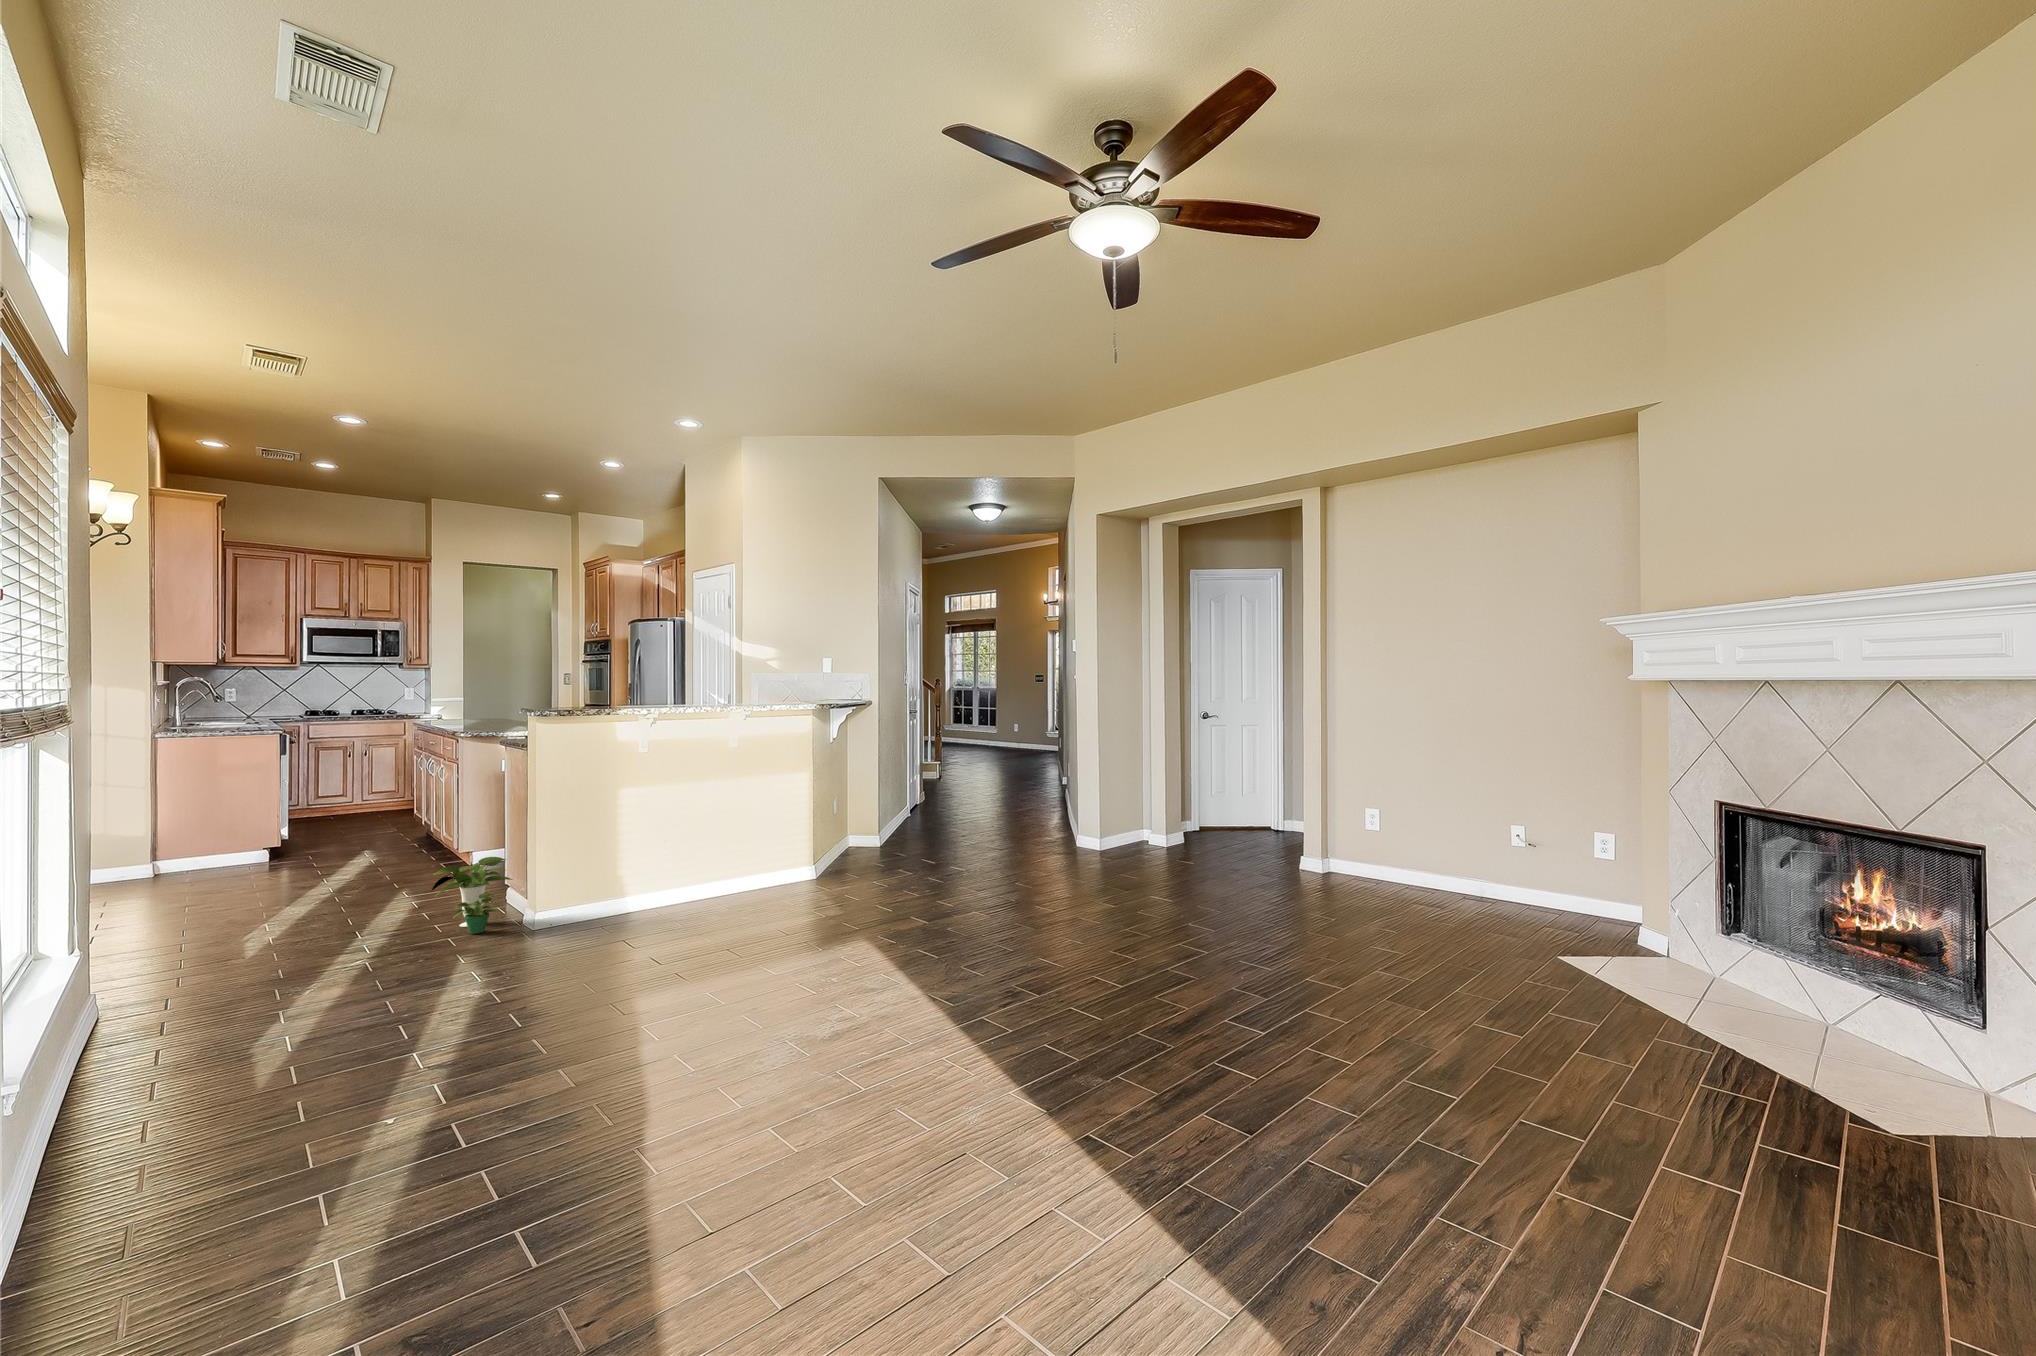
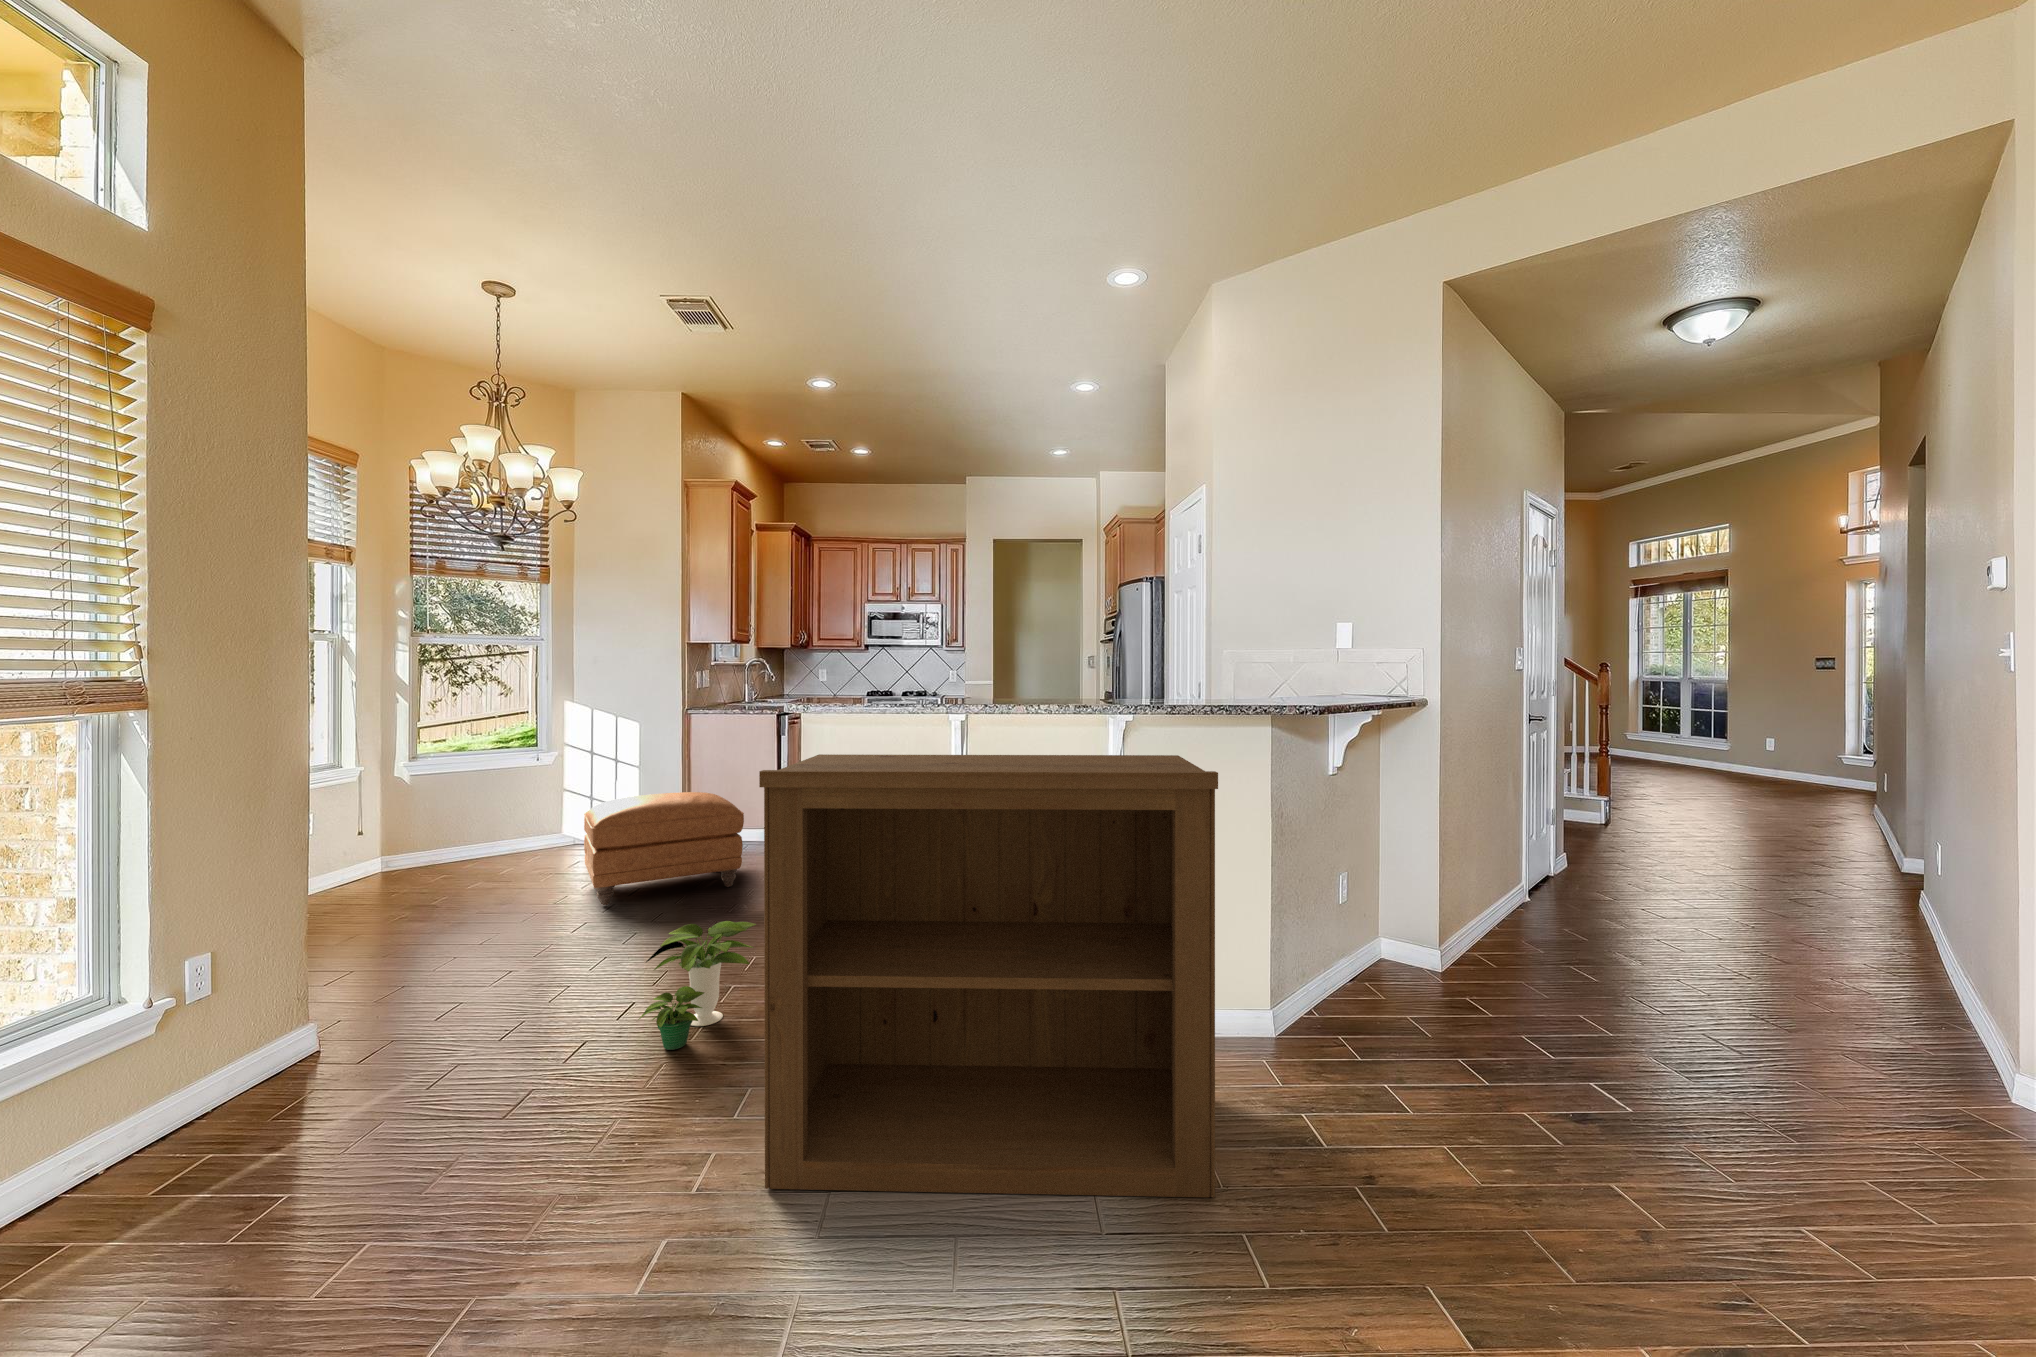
bookshelf: none [601,729,825,940] -> present [759,754,1218,1197]
ottoman: none [126,808,338,913] -> present [584,792,744,905]

